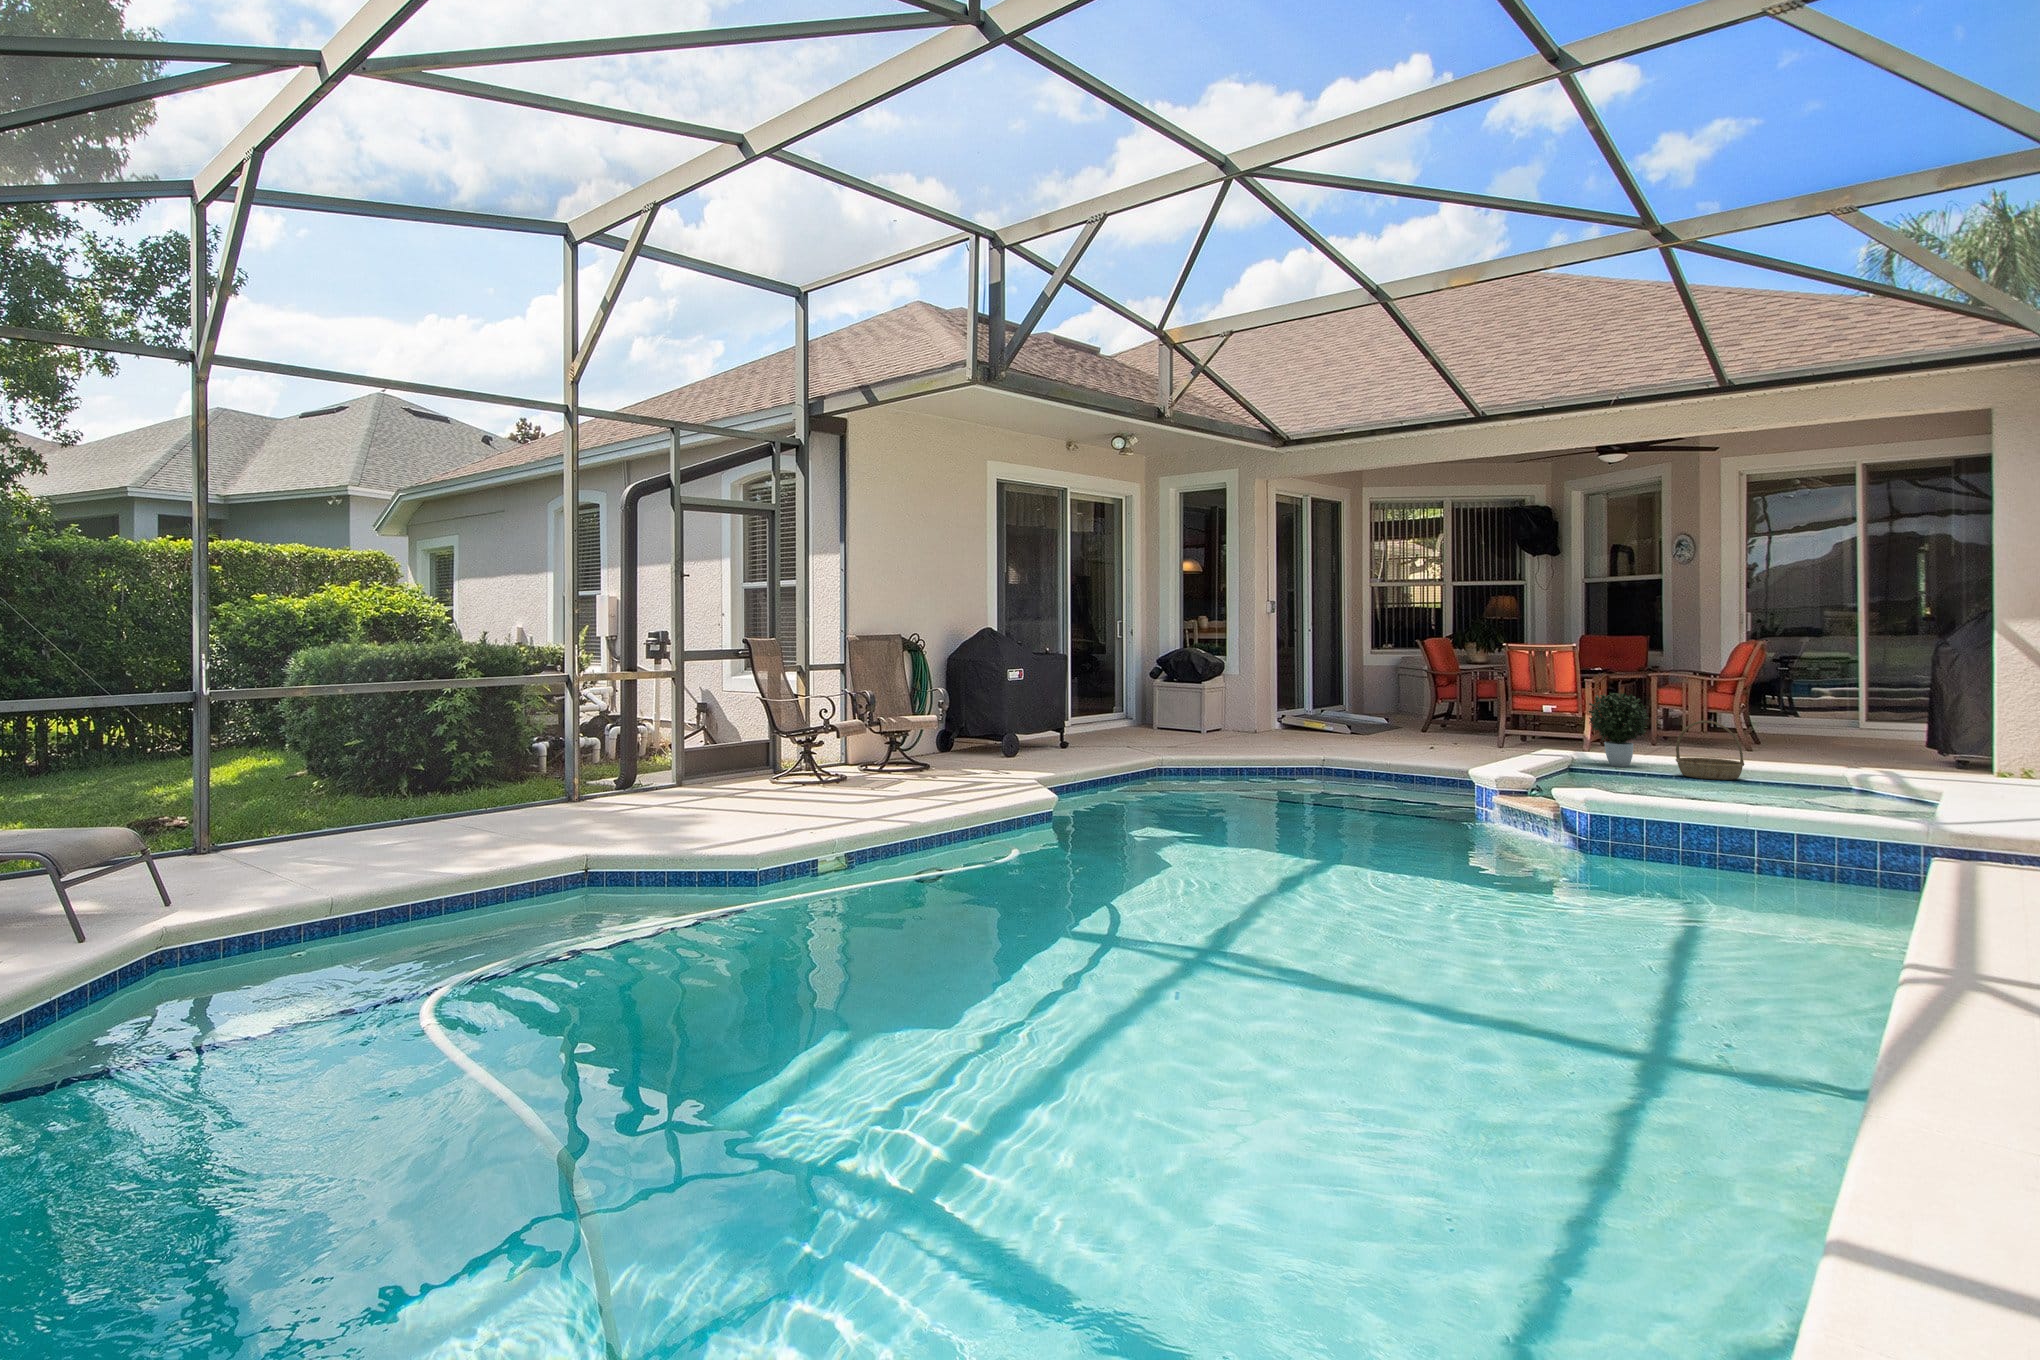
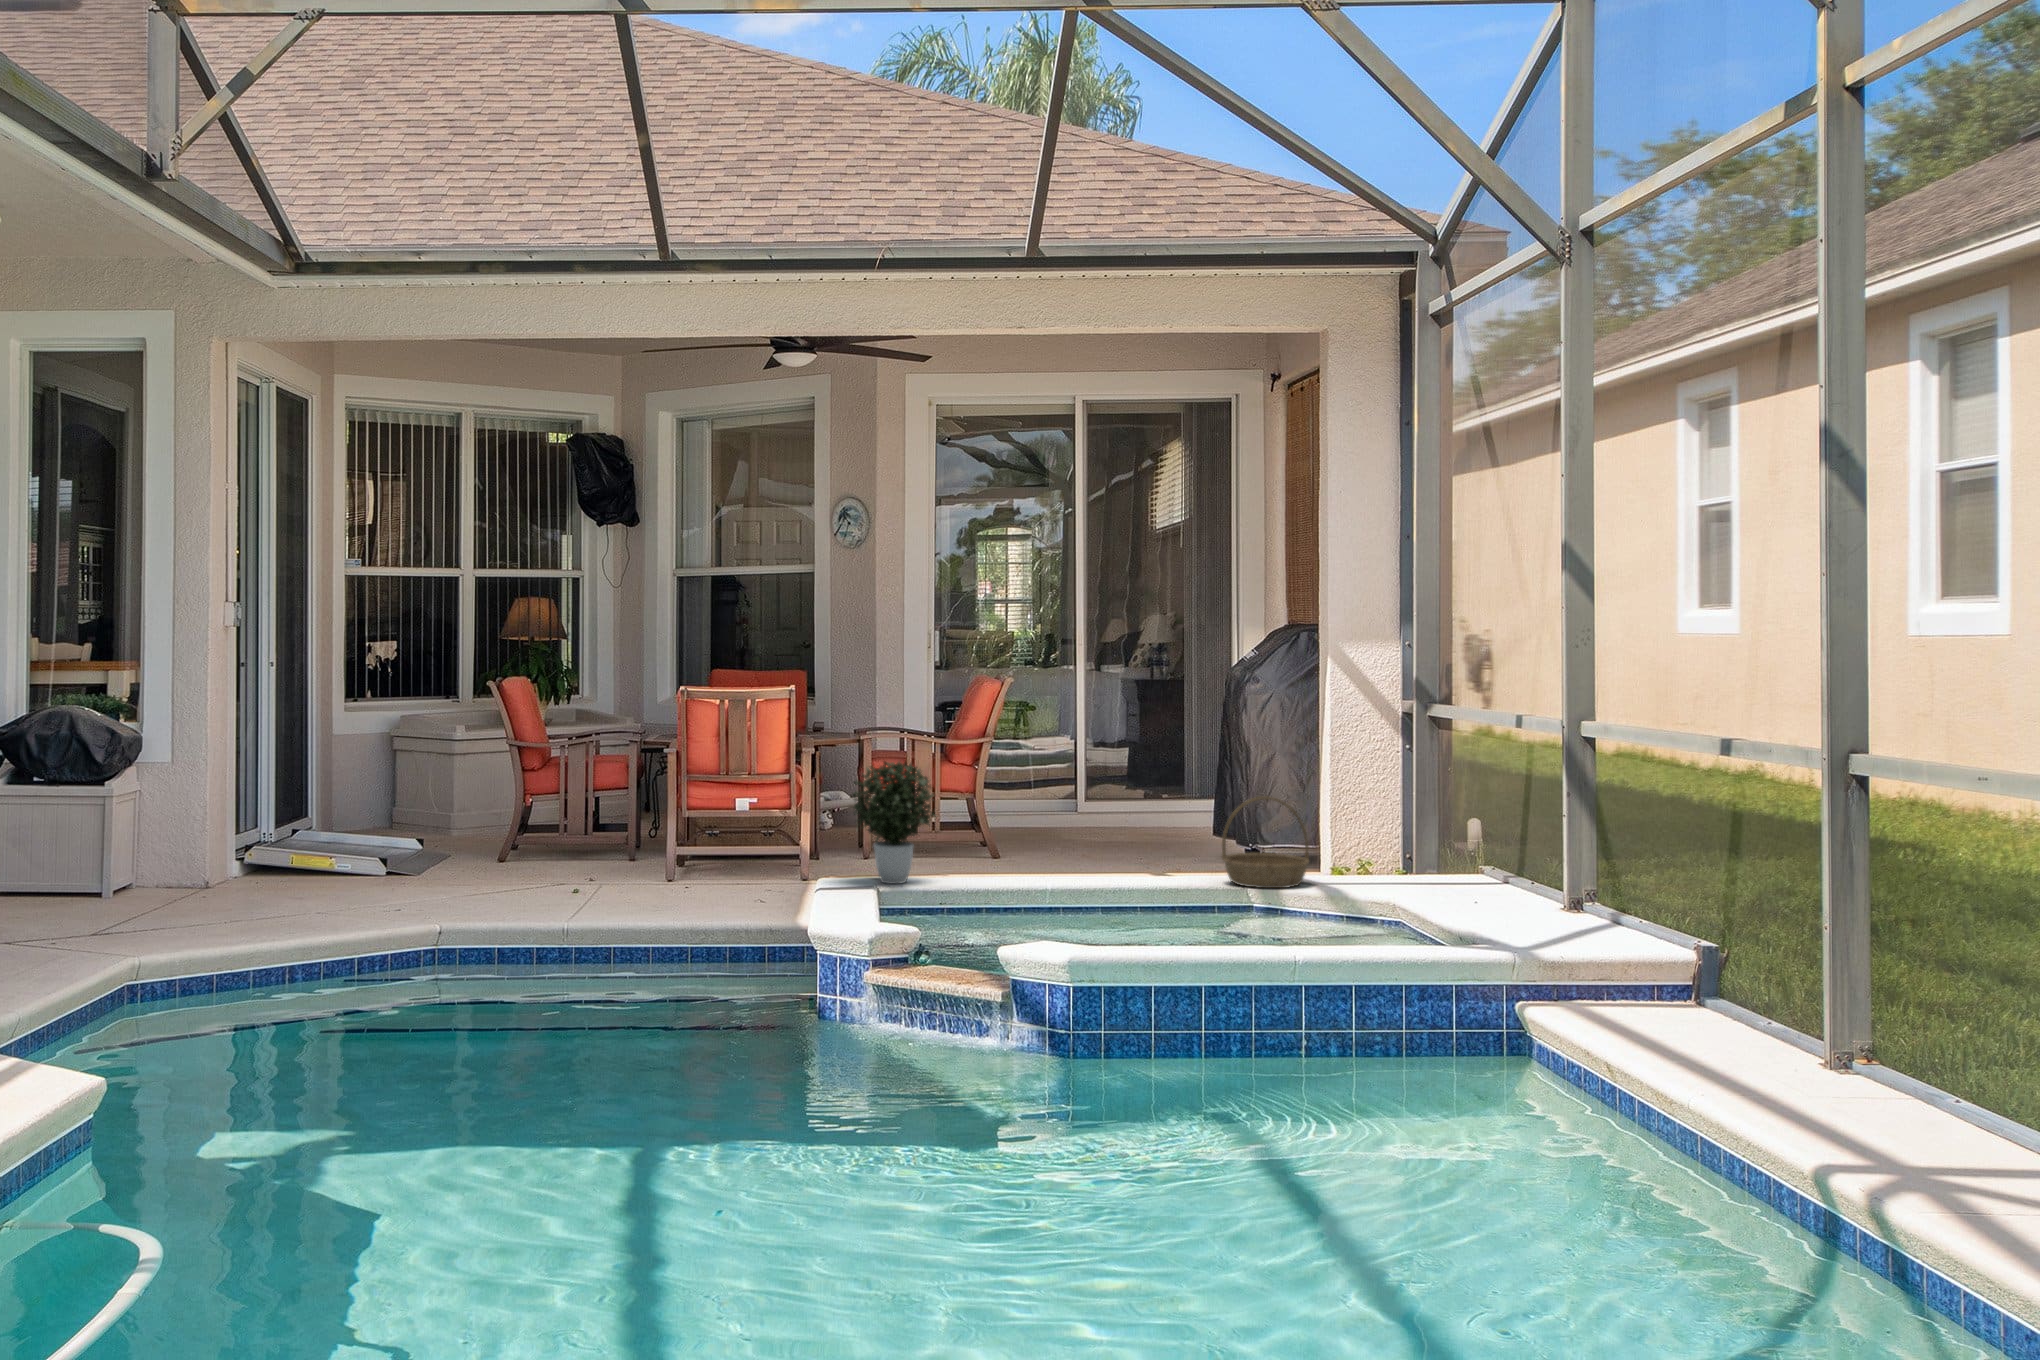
basket: present [1676,721,1744,780] -> present [1222,796,1309,888]

